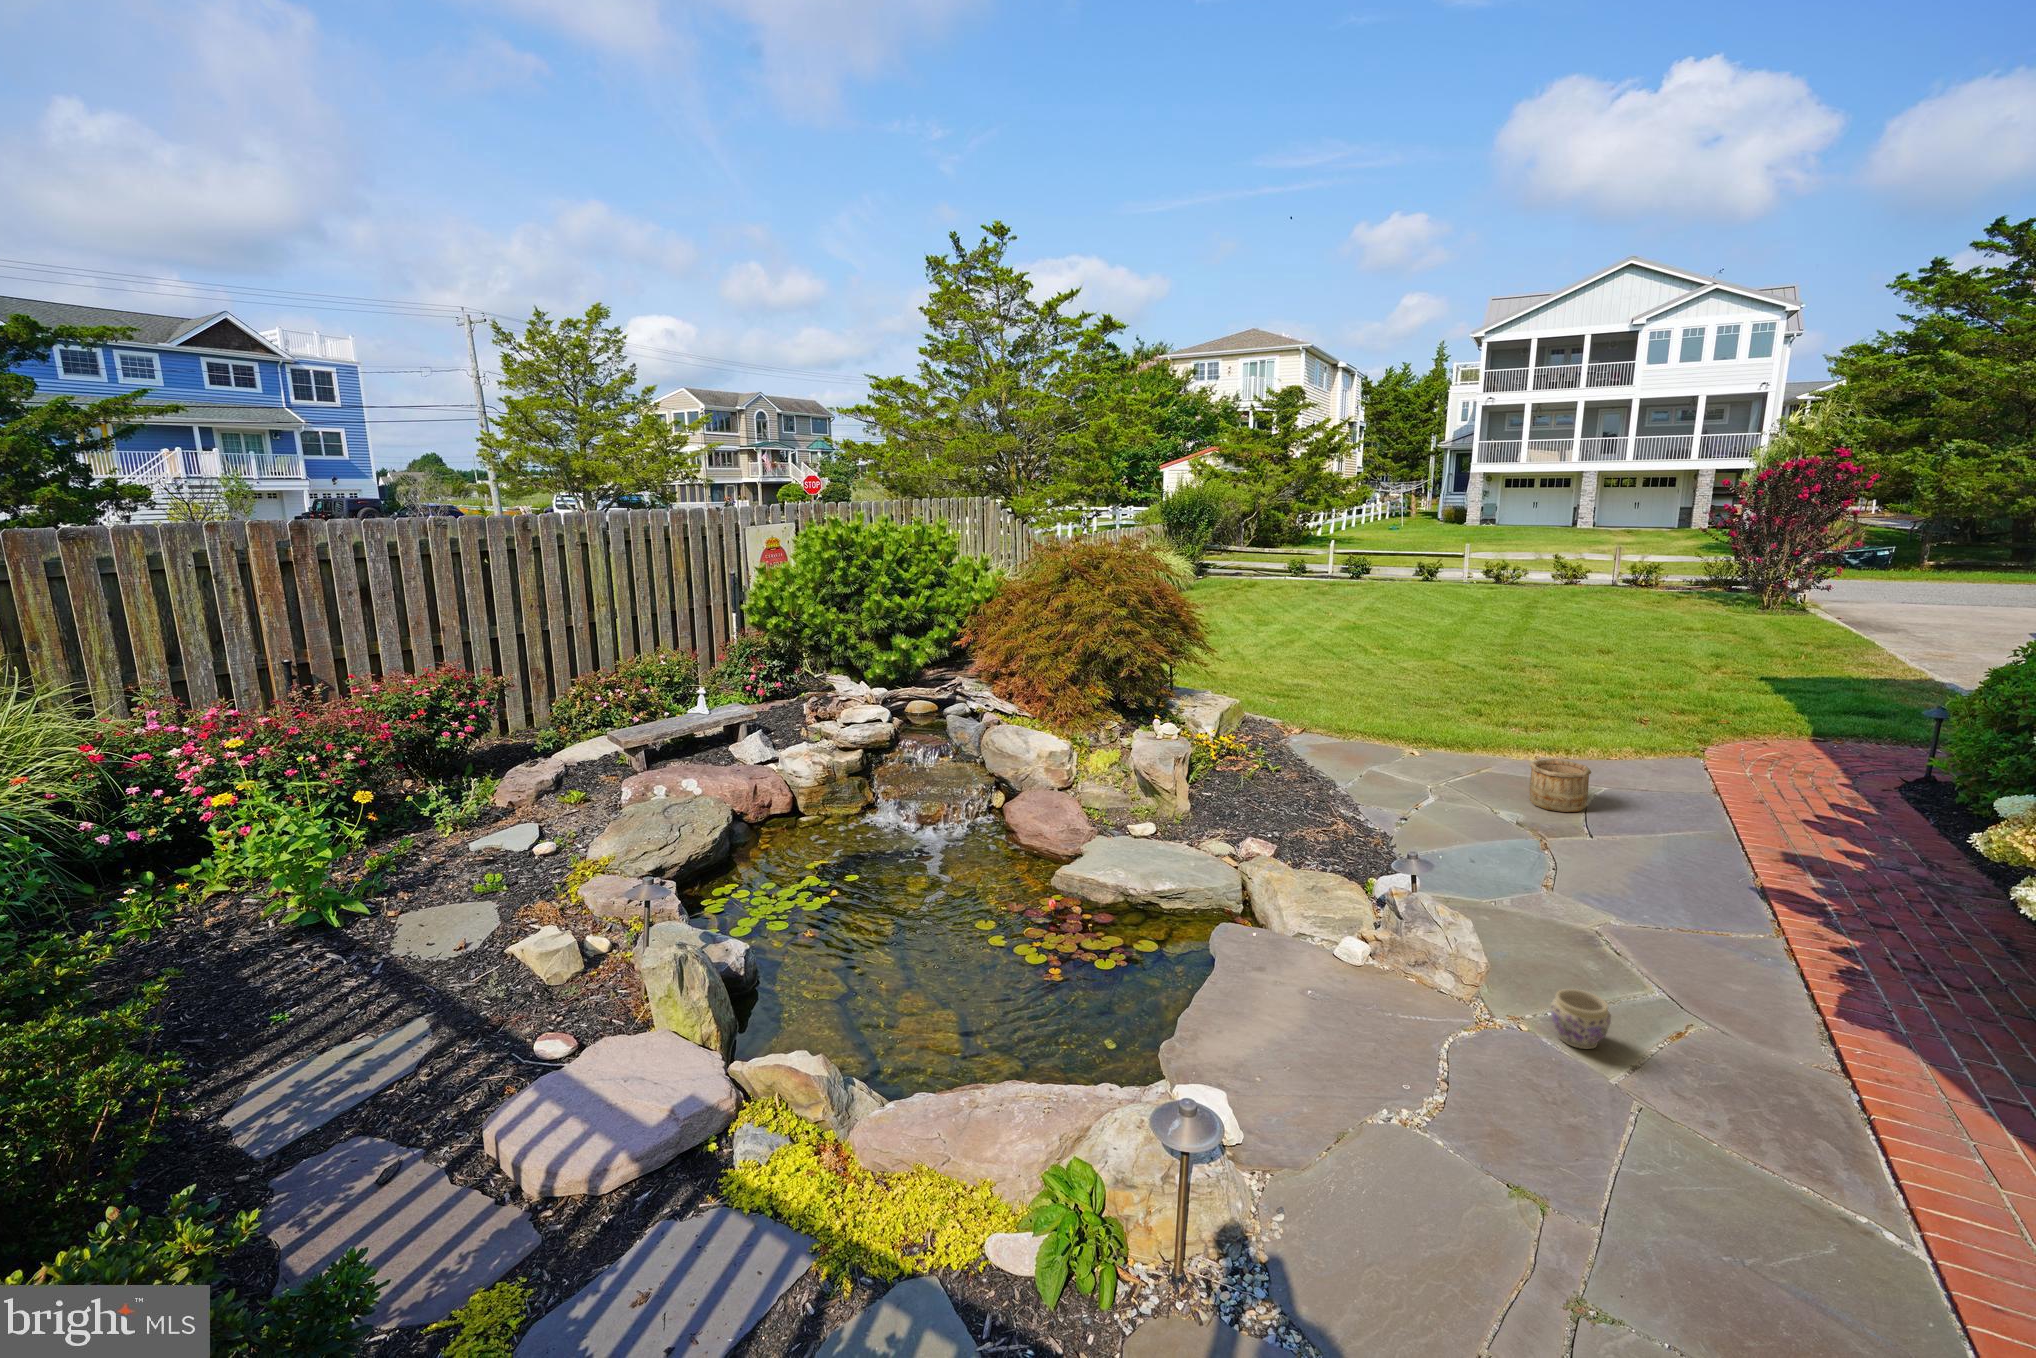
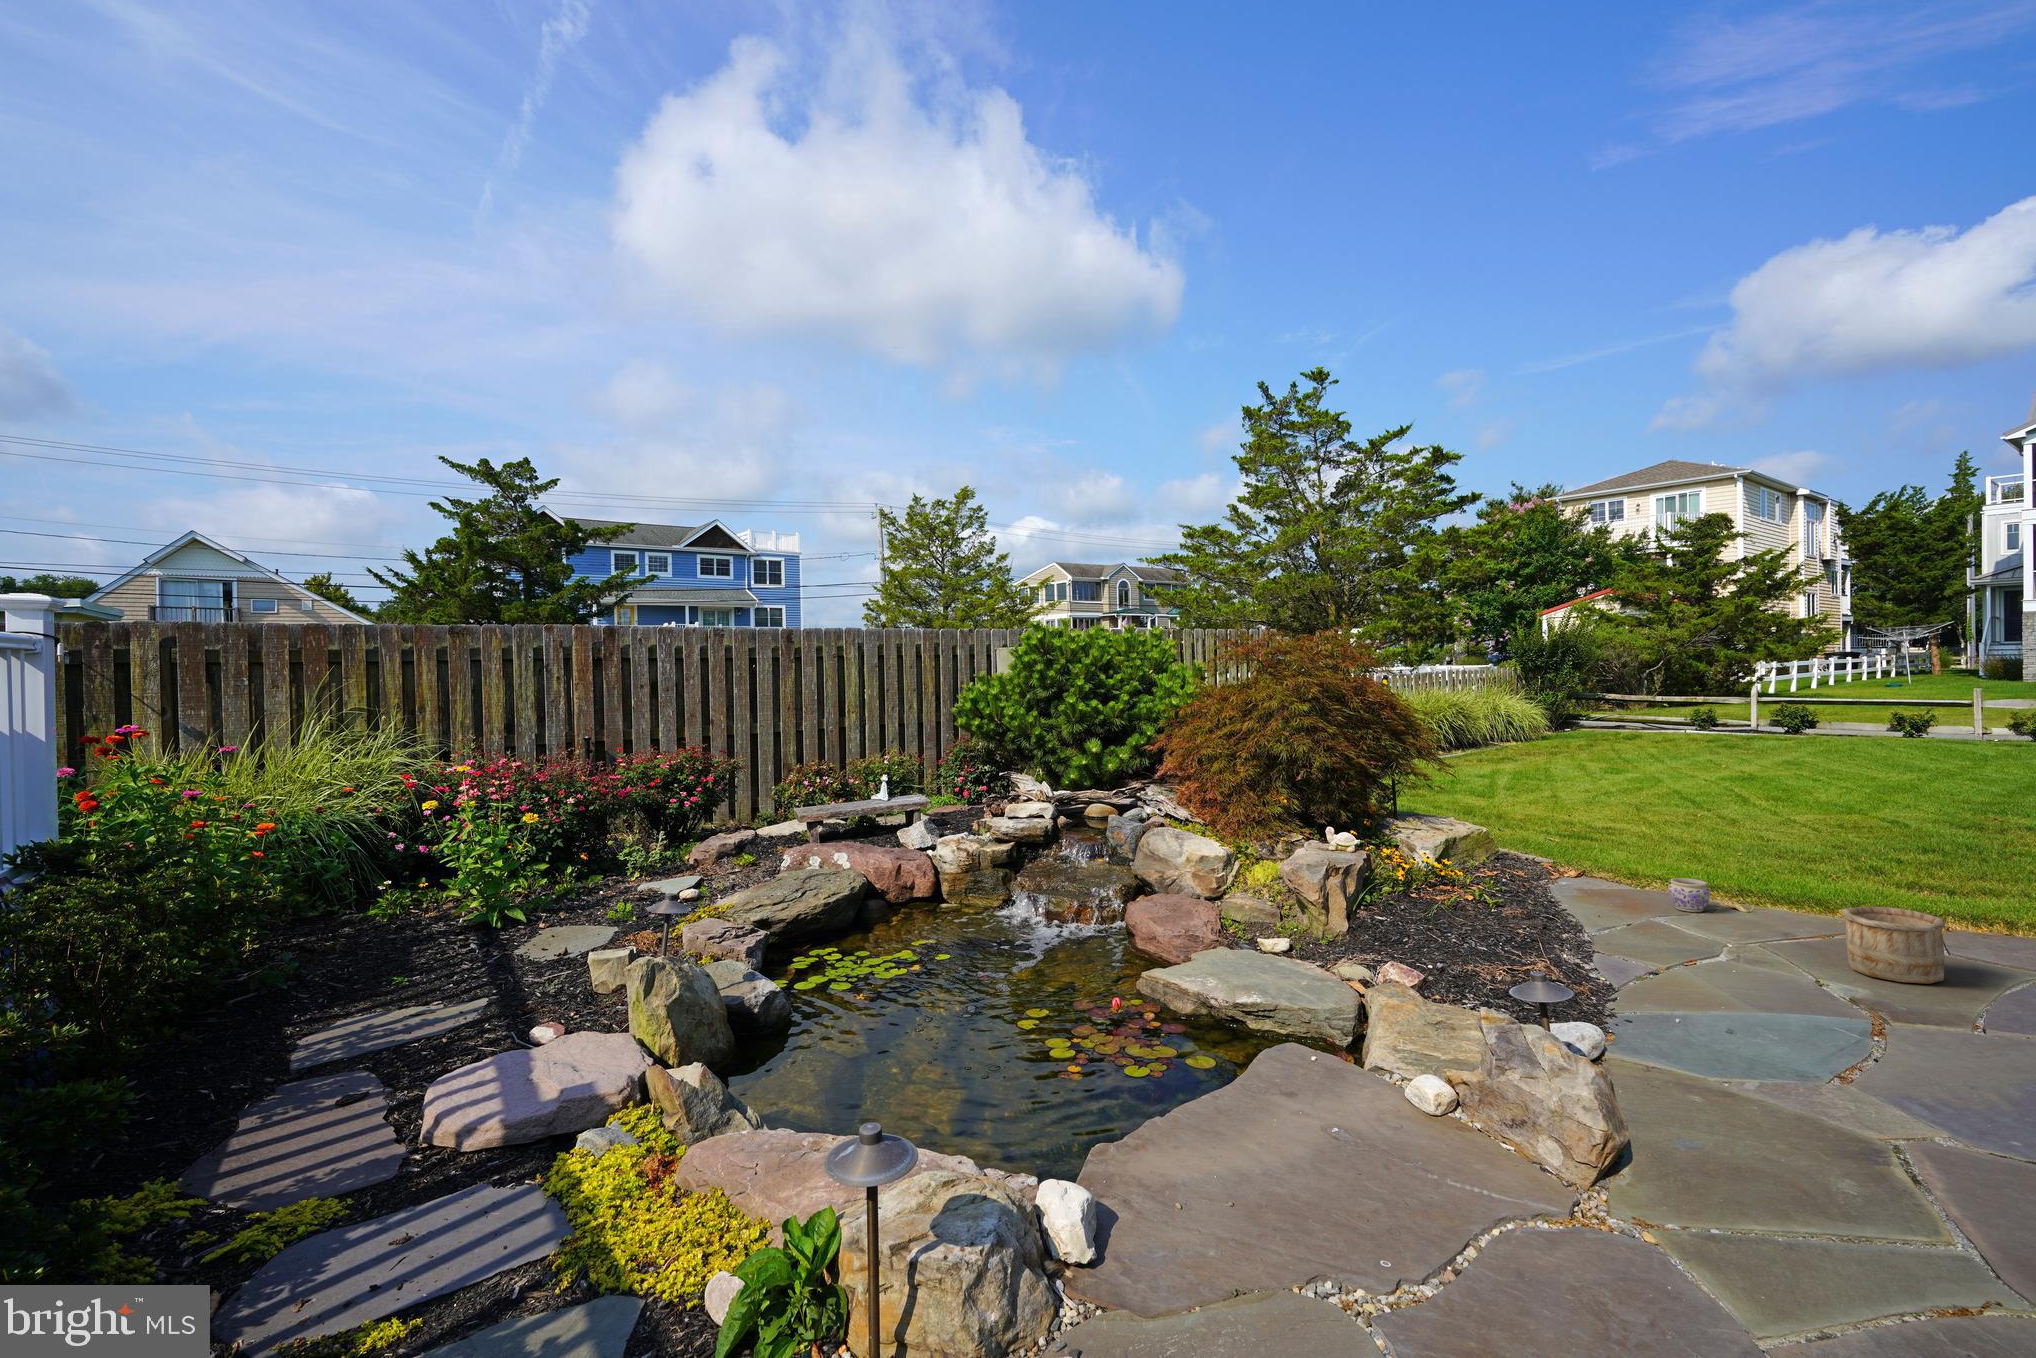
planter: present [1551,989,1611,1049] -> present [1668,878,1710,913]

